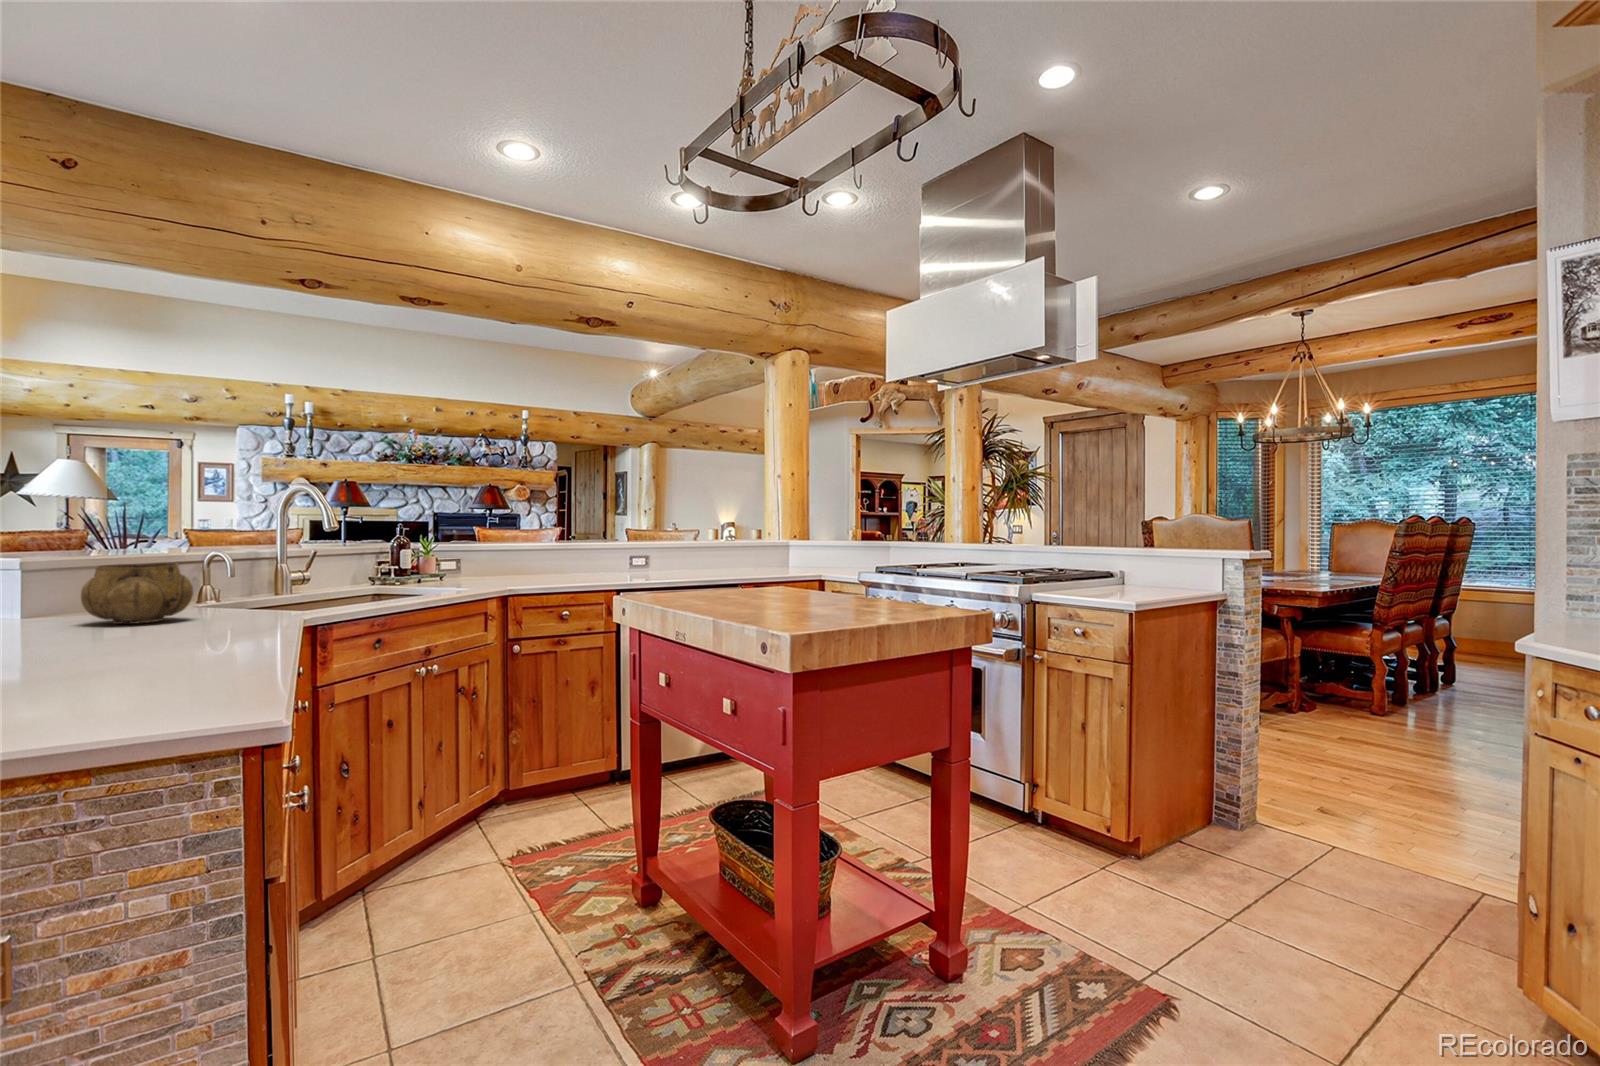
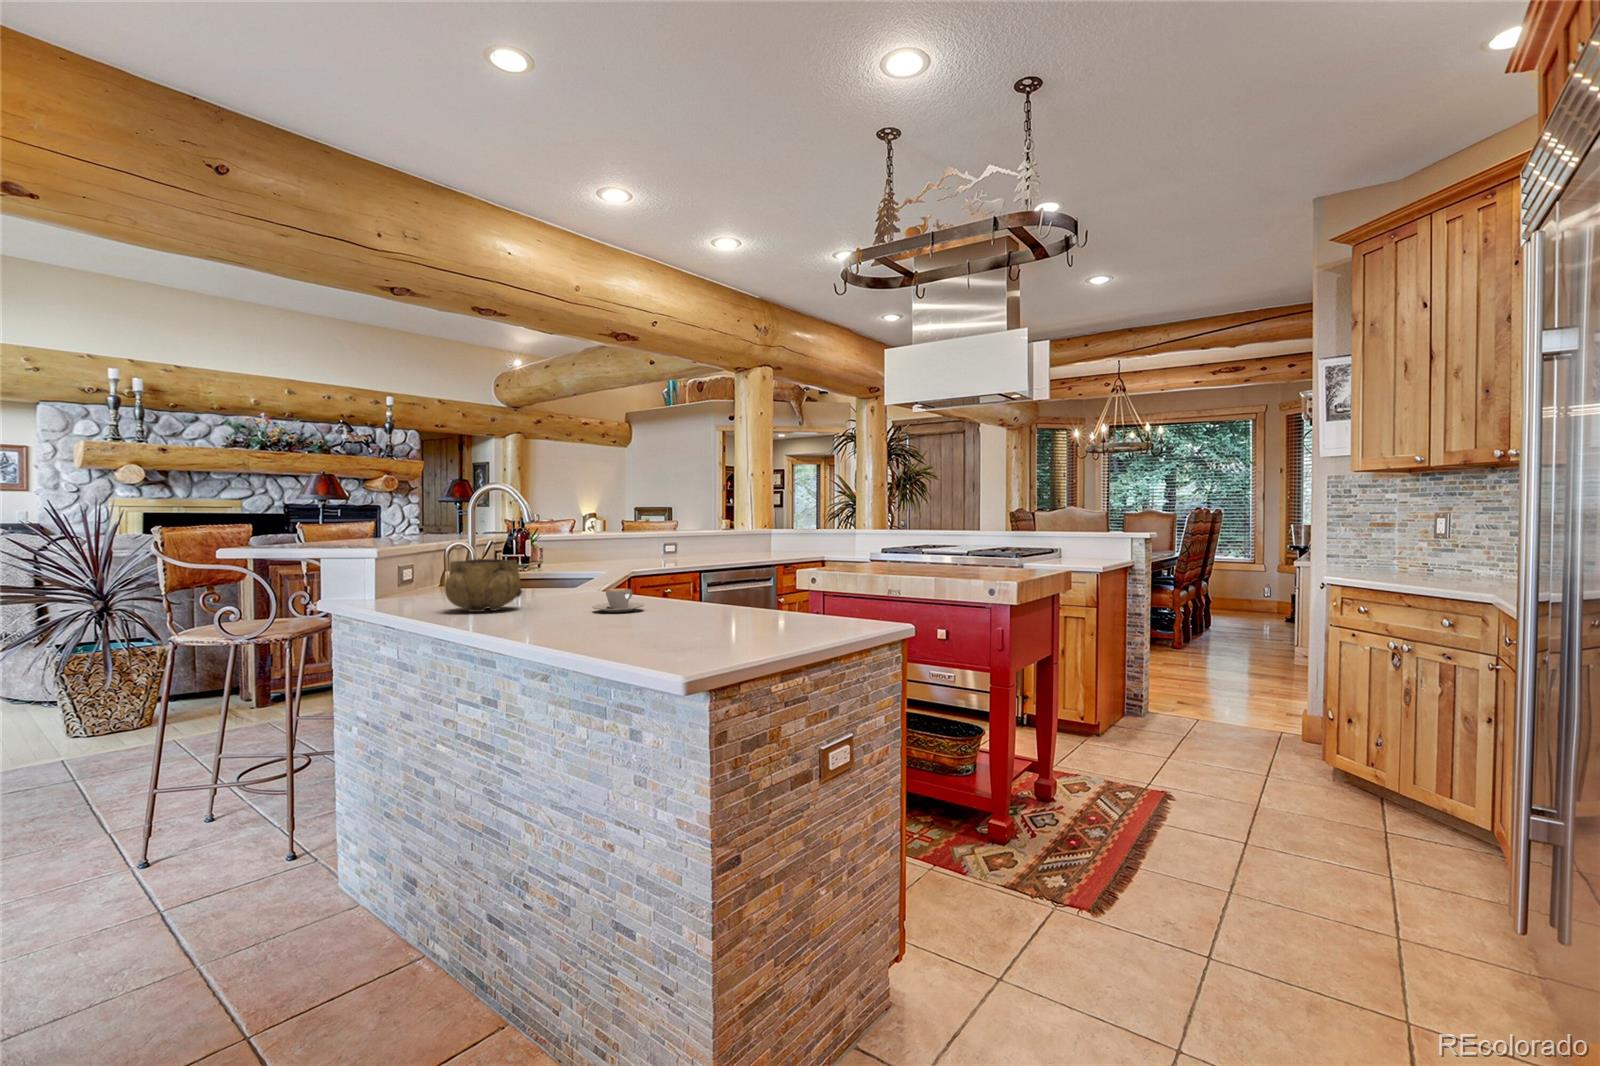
coffee cup: none [179,605,261,635] -> present [592,588,644,612]

